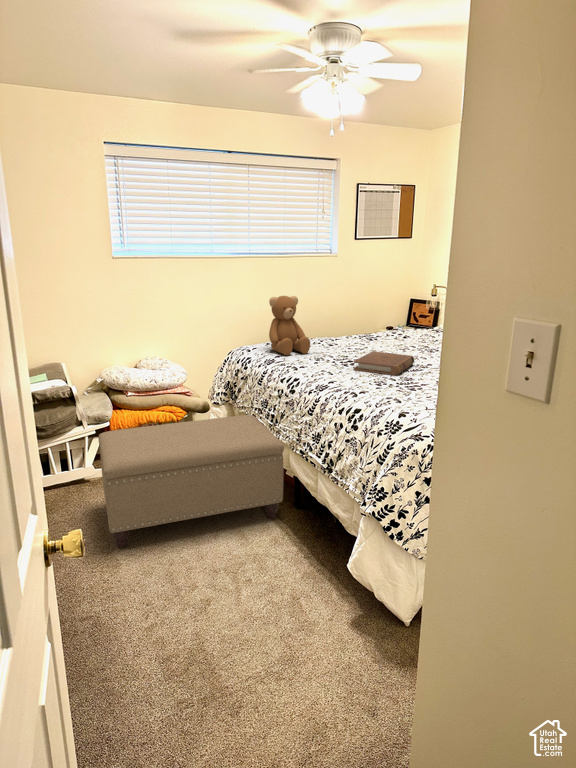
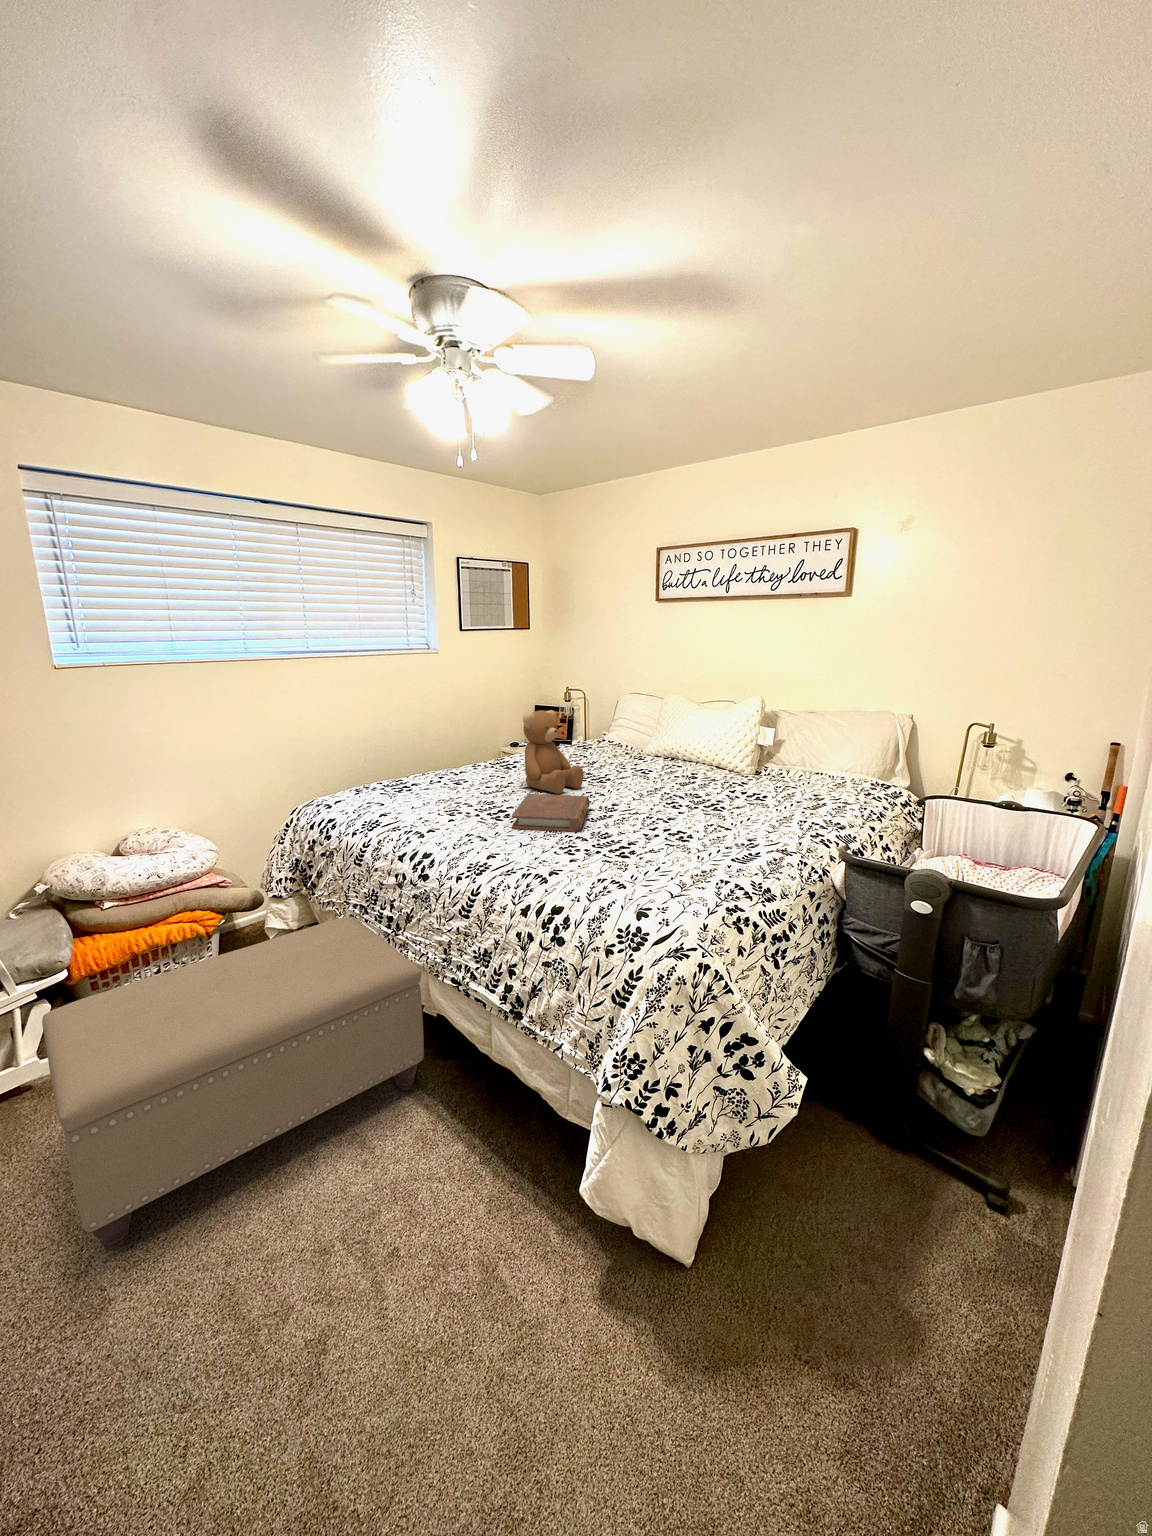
teddy bear: present [269,296,310,355] -> present [523,710,583,794]

